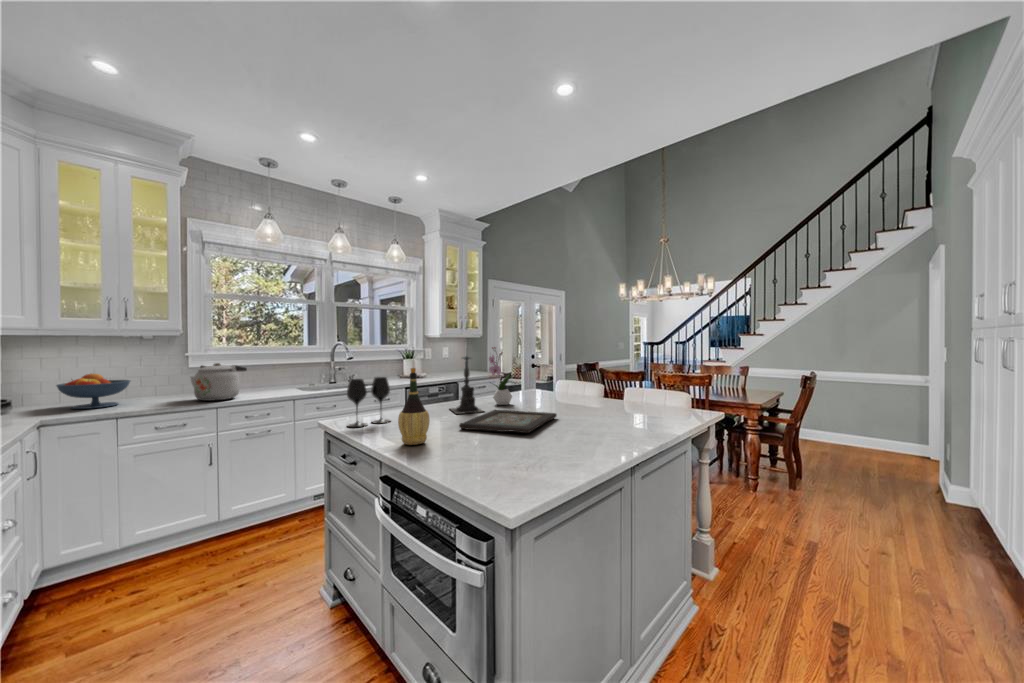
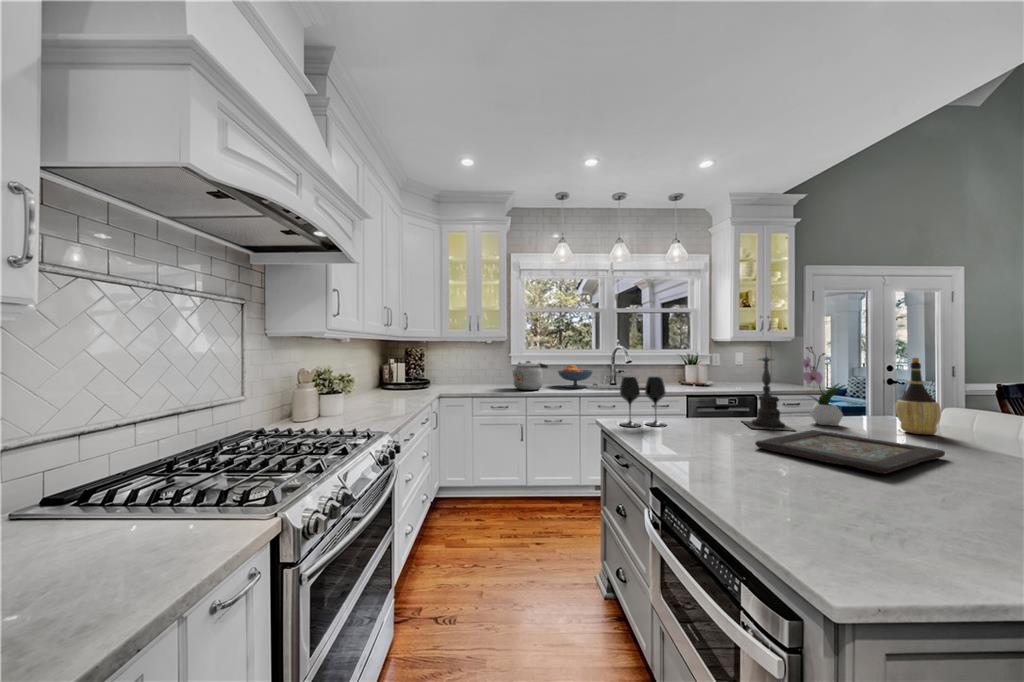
wine bottle: present [398,368,430,445] -> present [895,358,941,434]
fruit bowl: present [56,374,130,409] -> present [558,365,593,388]

